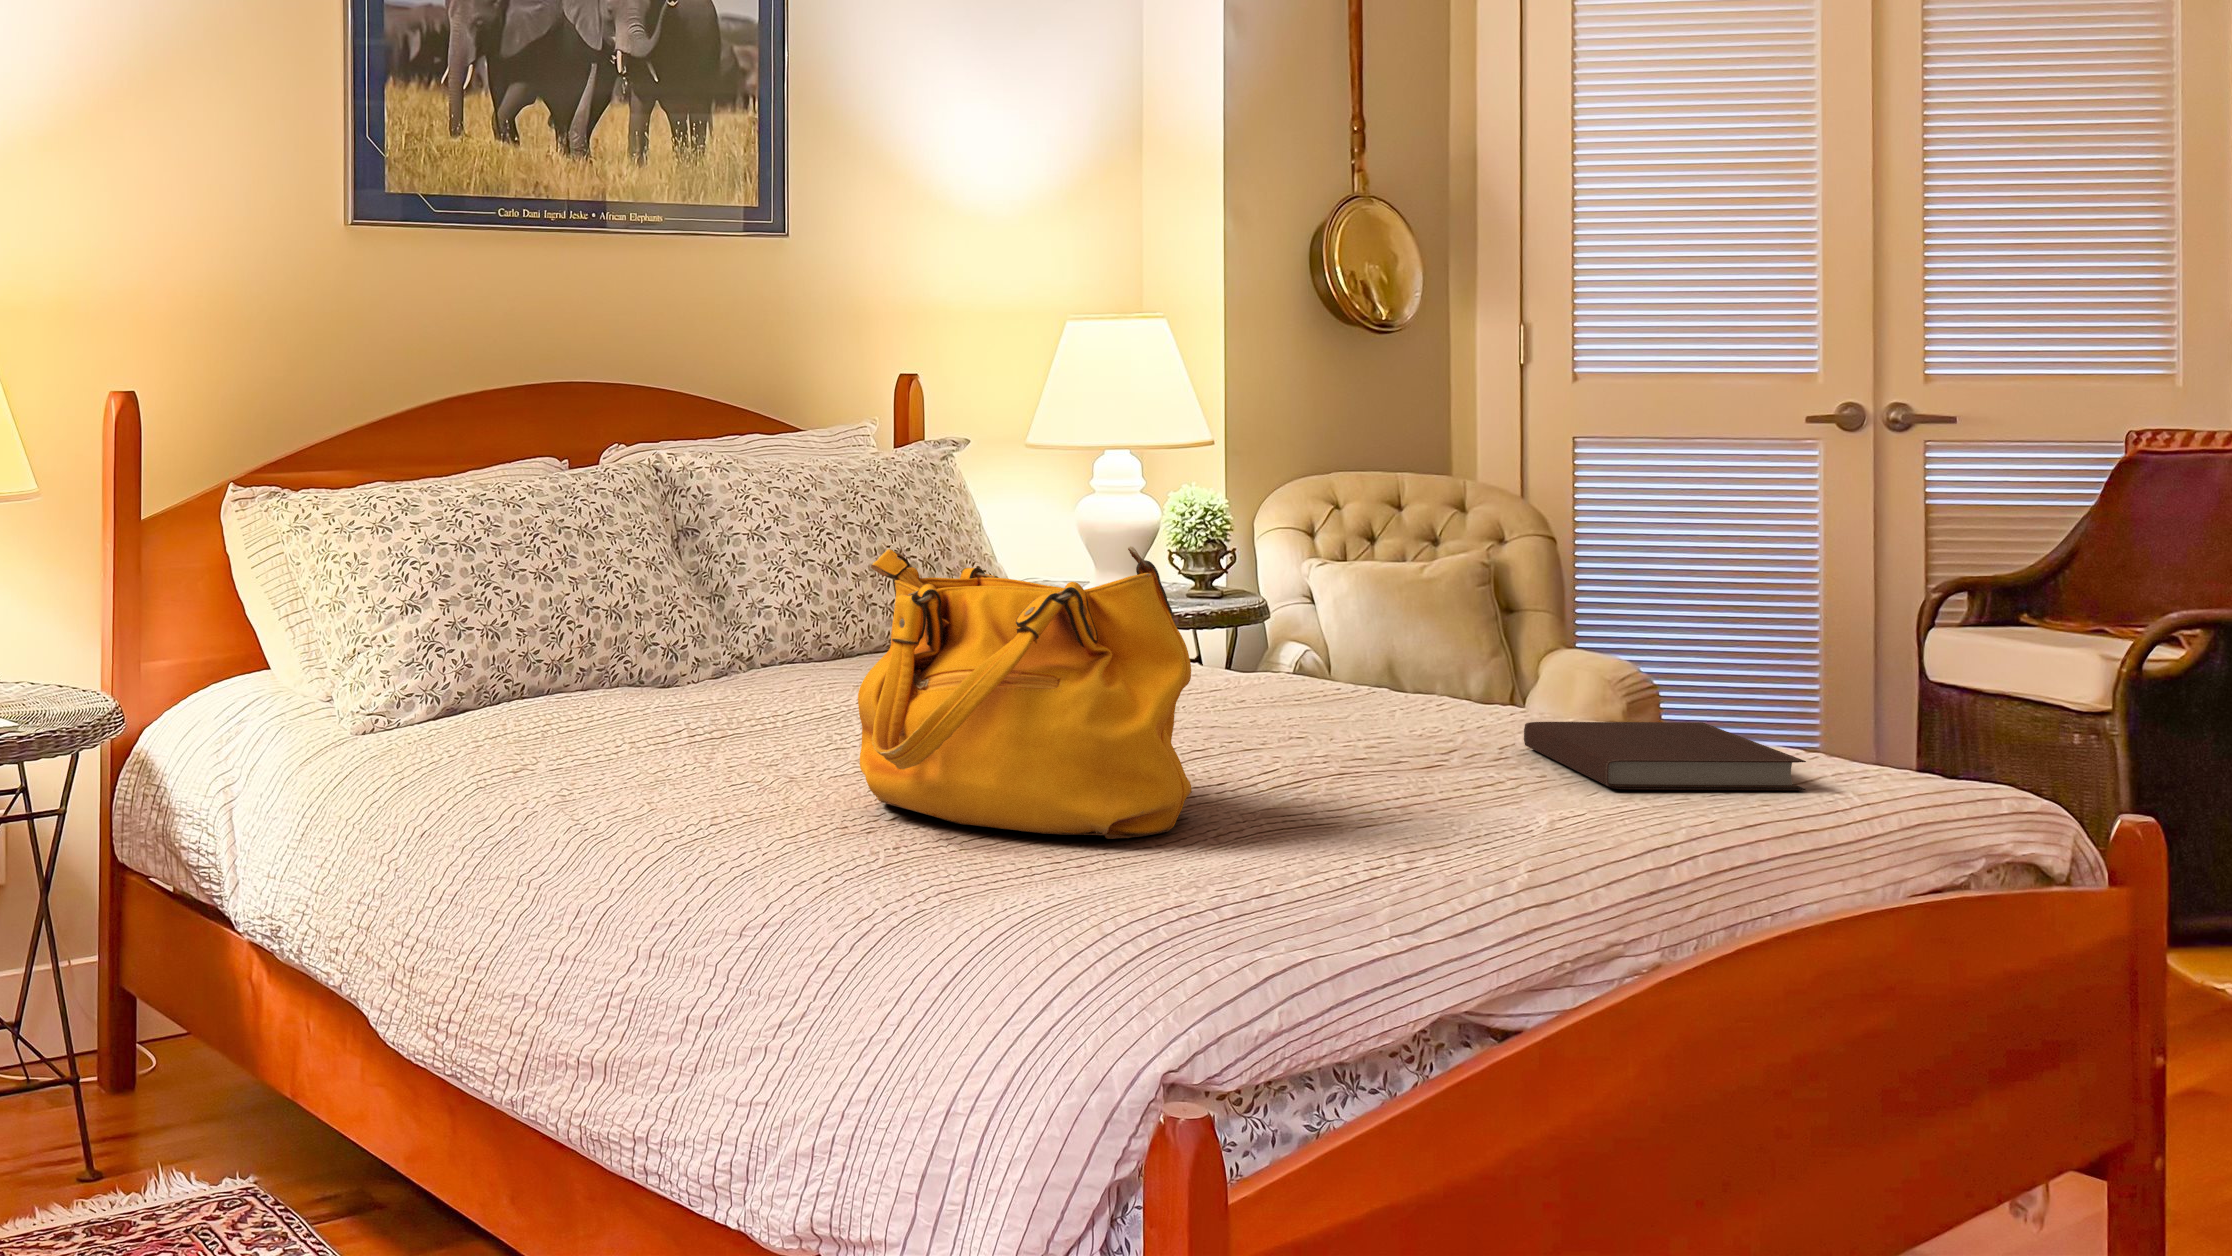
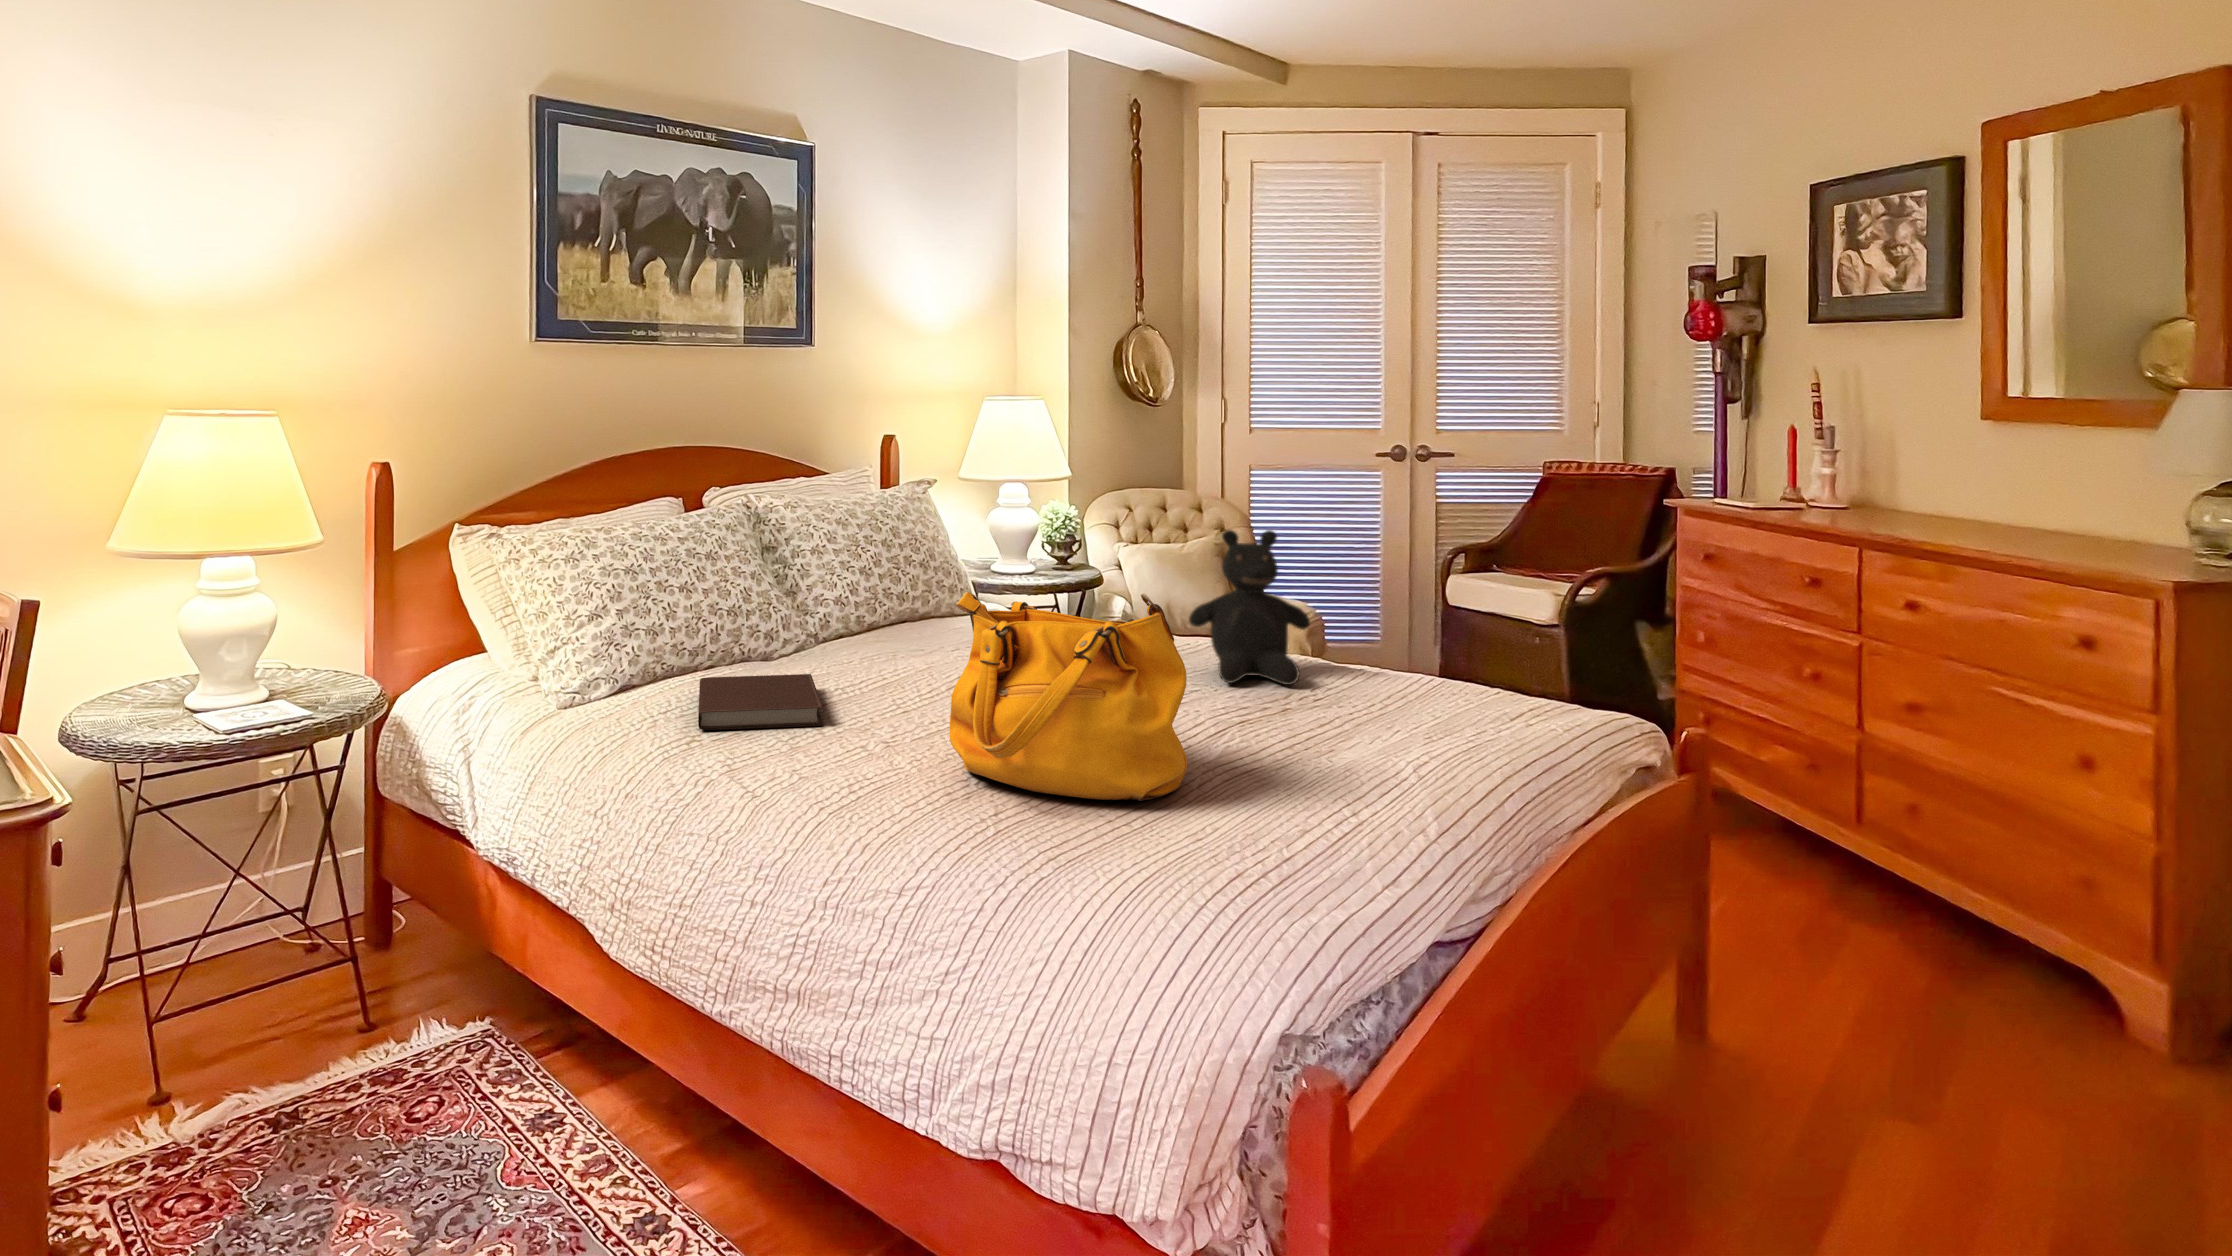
teddy bear: none [1303,493,1498,732] -> present [1189,530,1310,685]
notebook: present [1524,722,1806,790] -> present [698,674,823,730]

